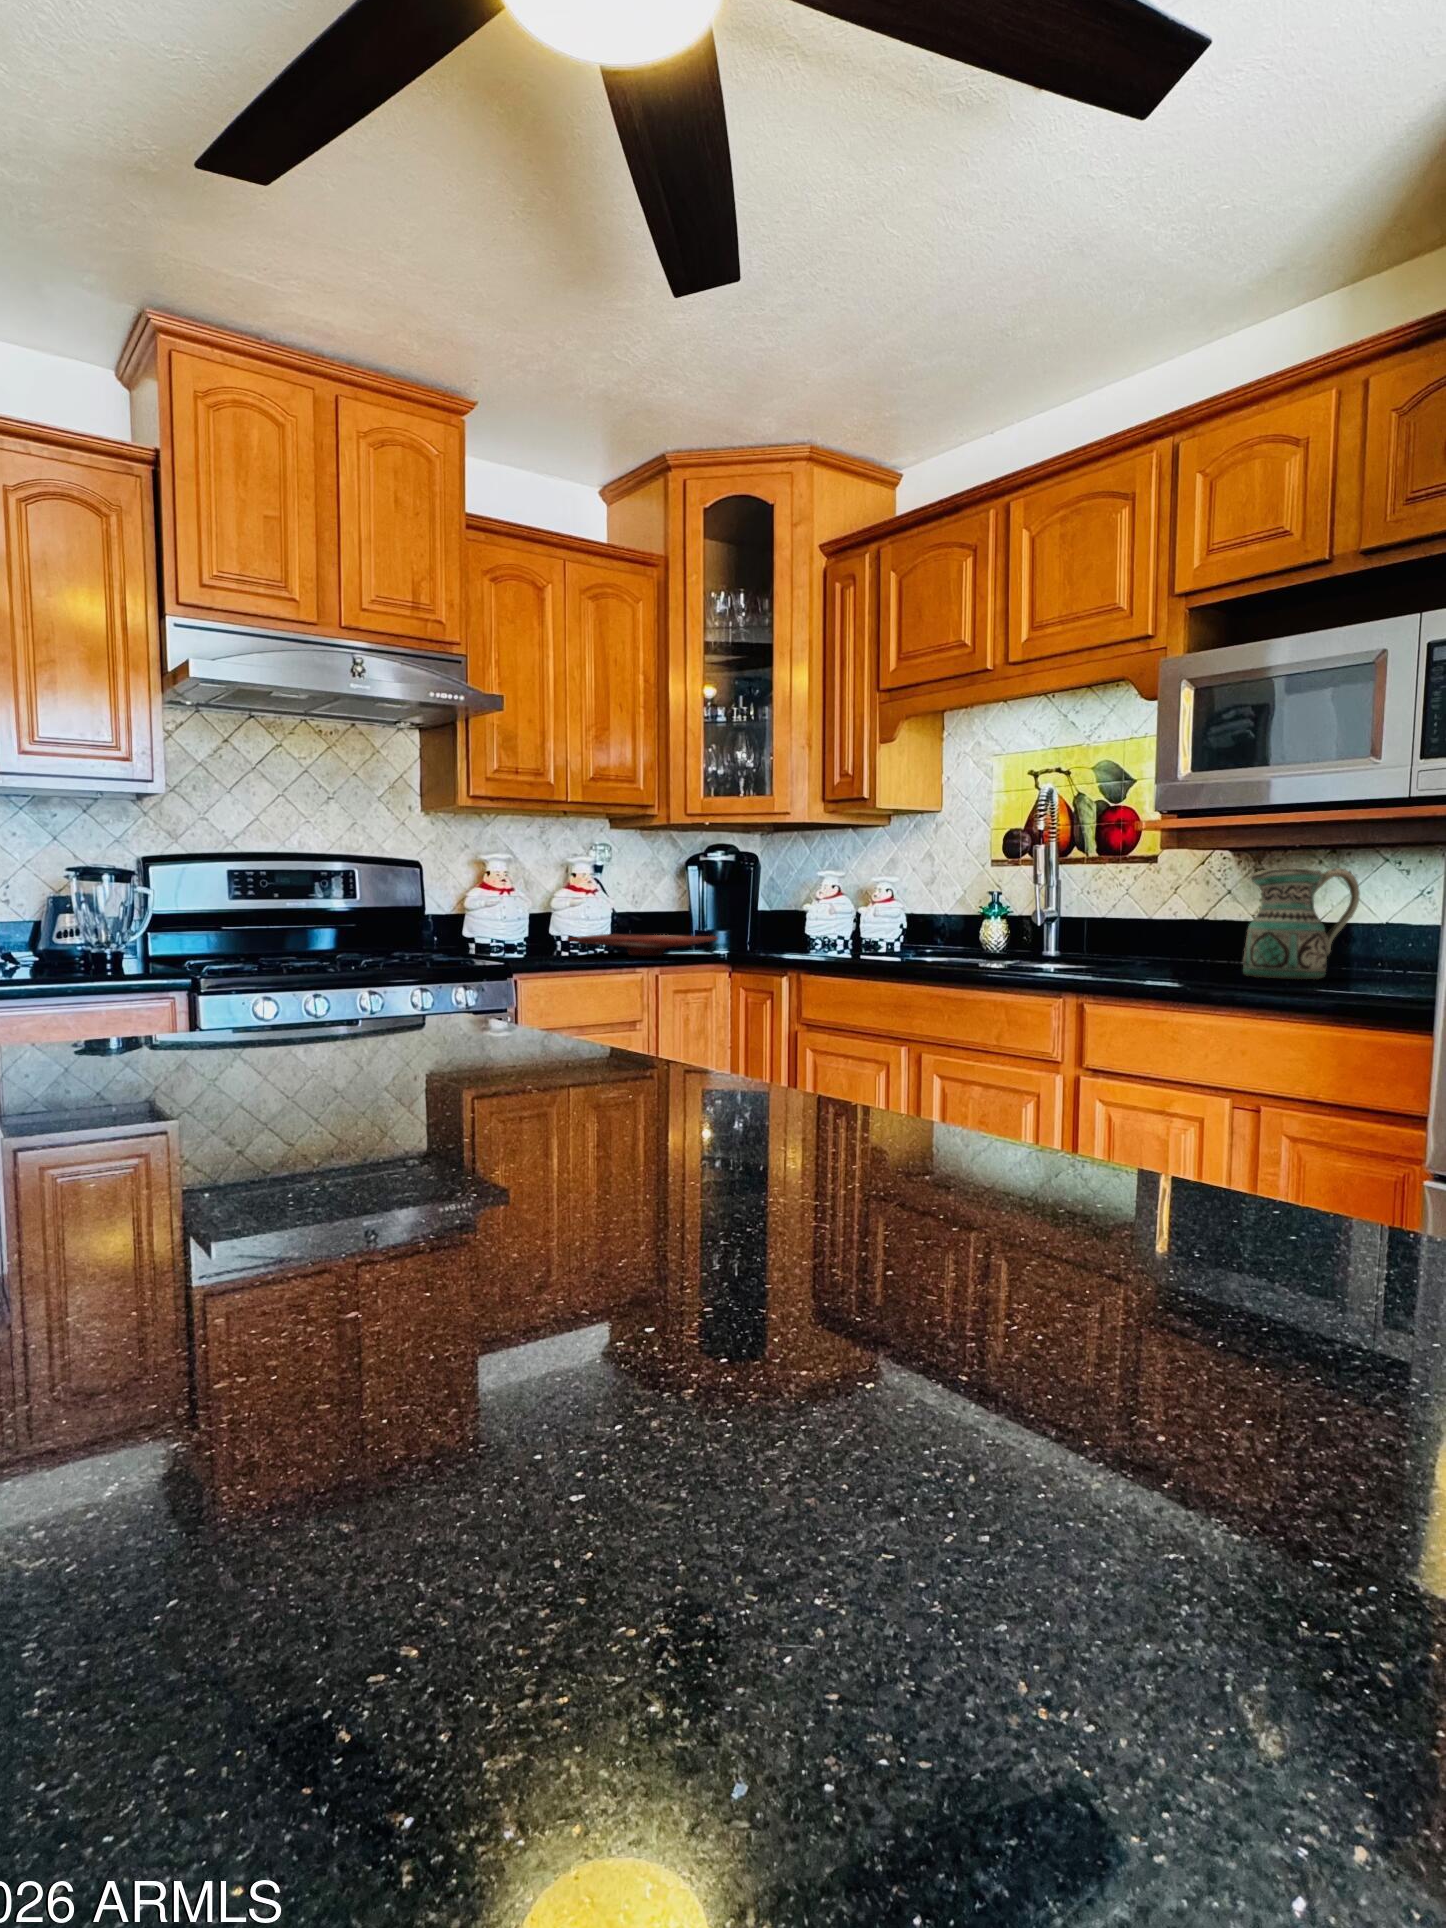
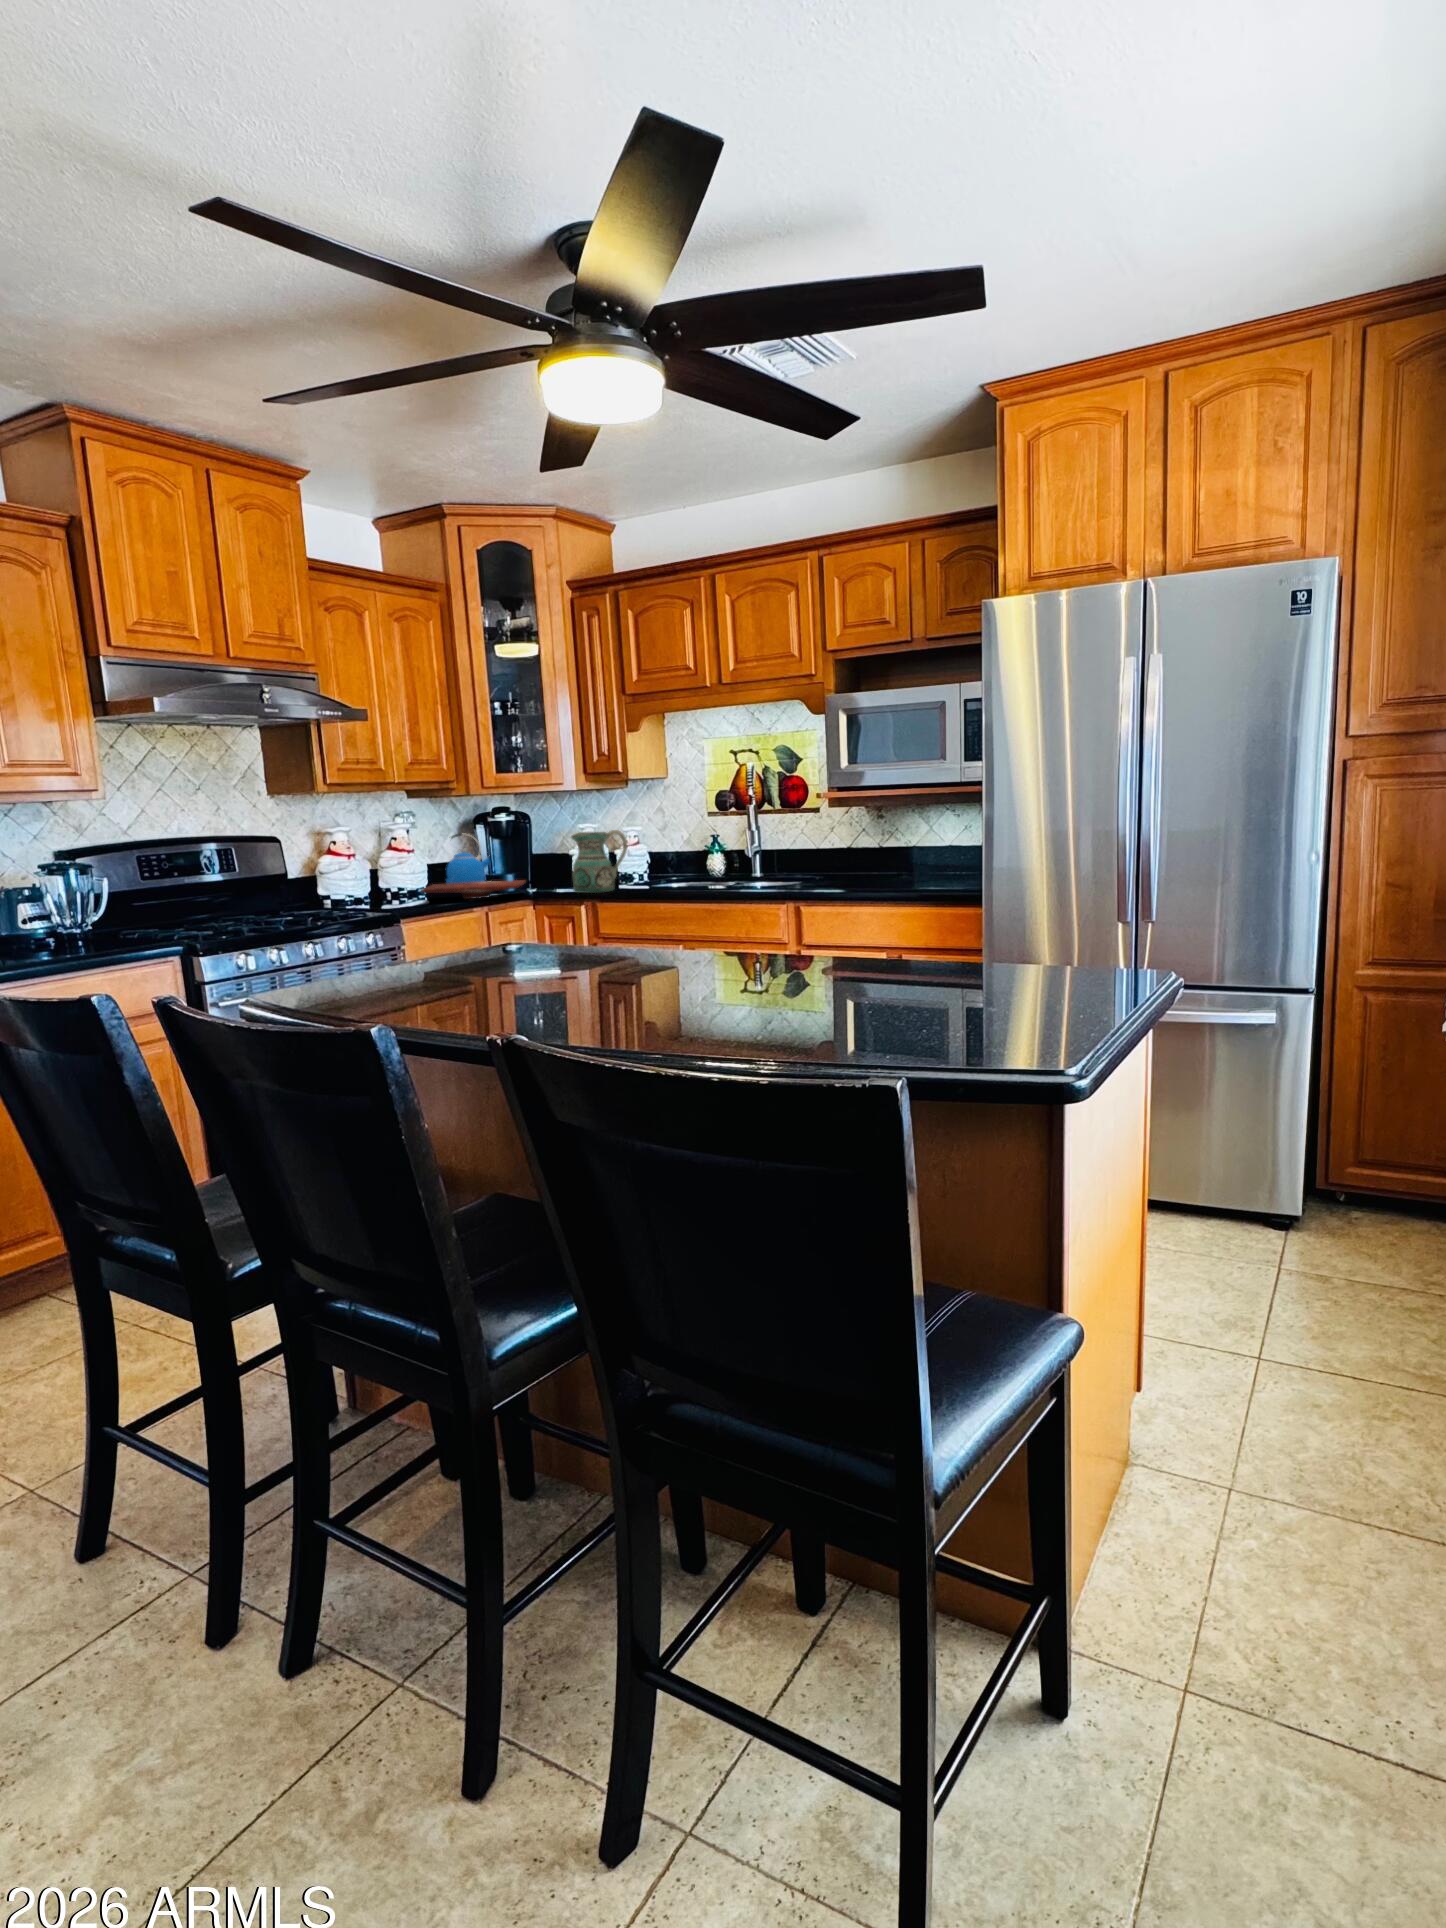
ceramic pitcher: present [1243,868,1360,979] -> present [571,830,627,893]
kettle: none [649,876,711,944] -> present [446,833,490,883]

